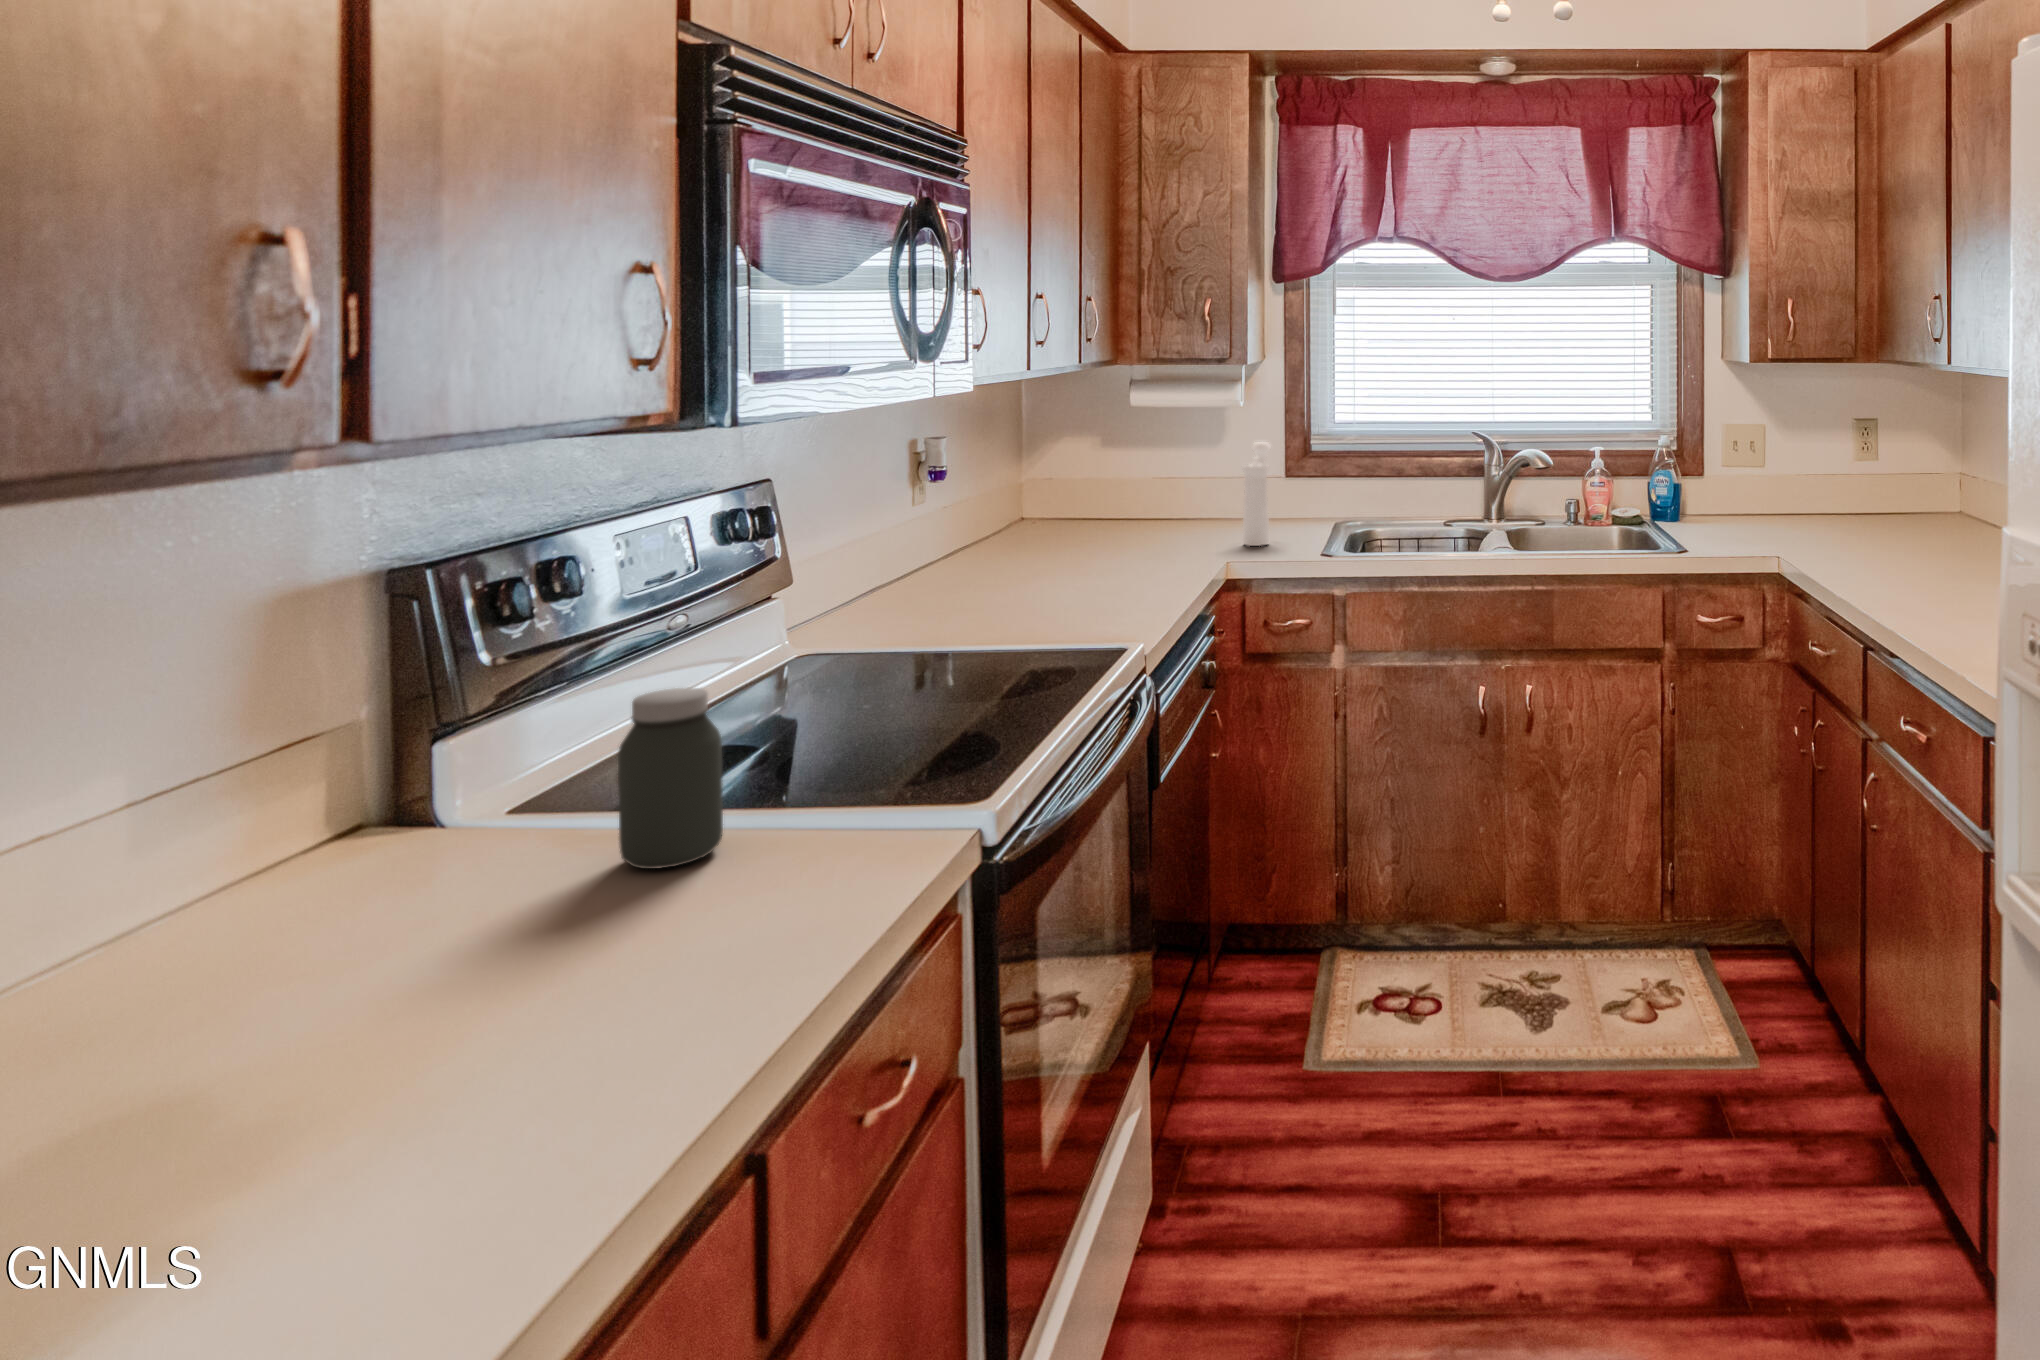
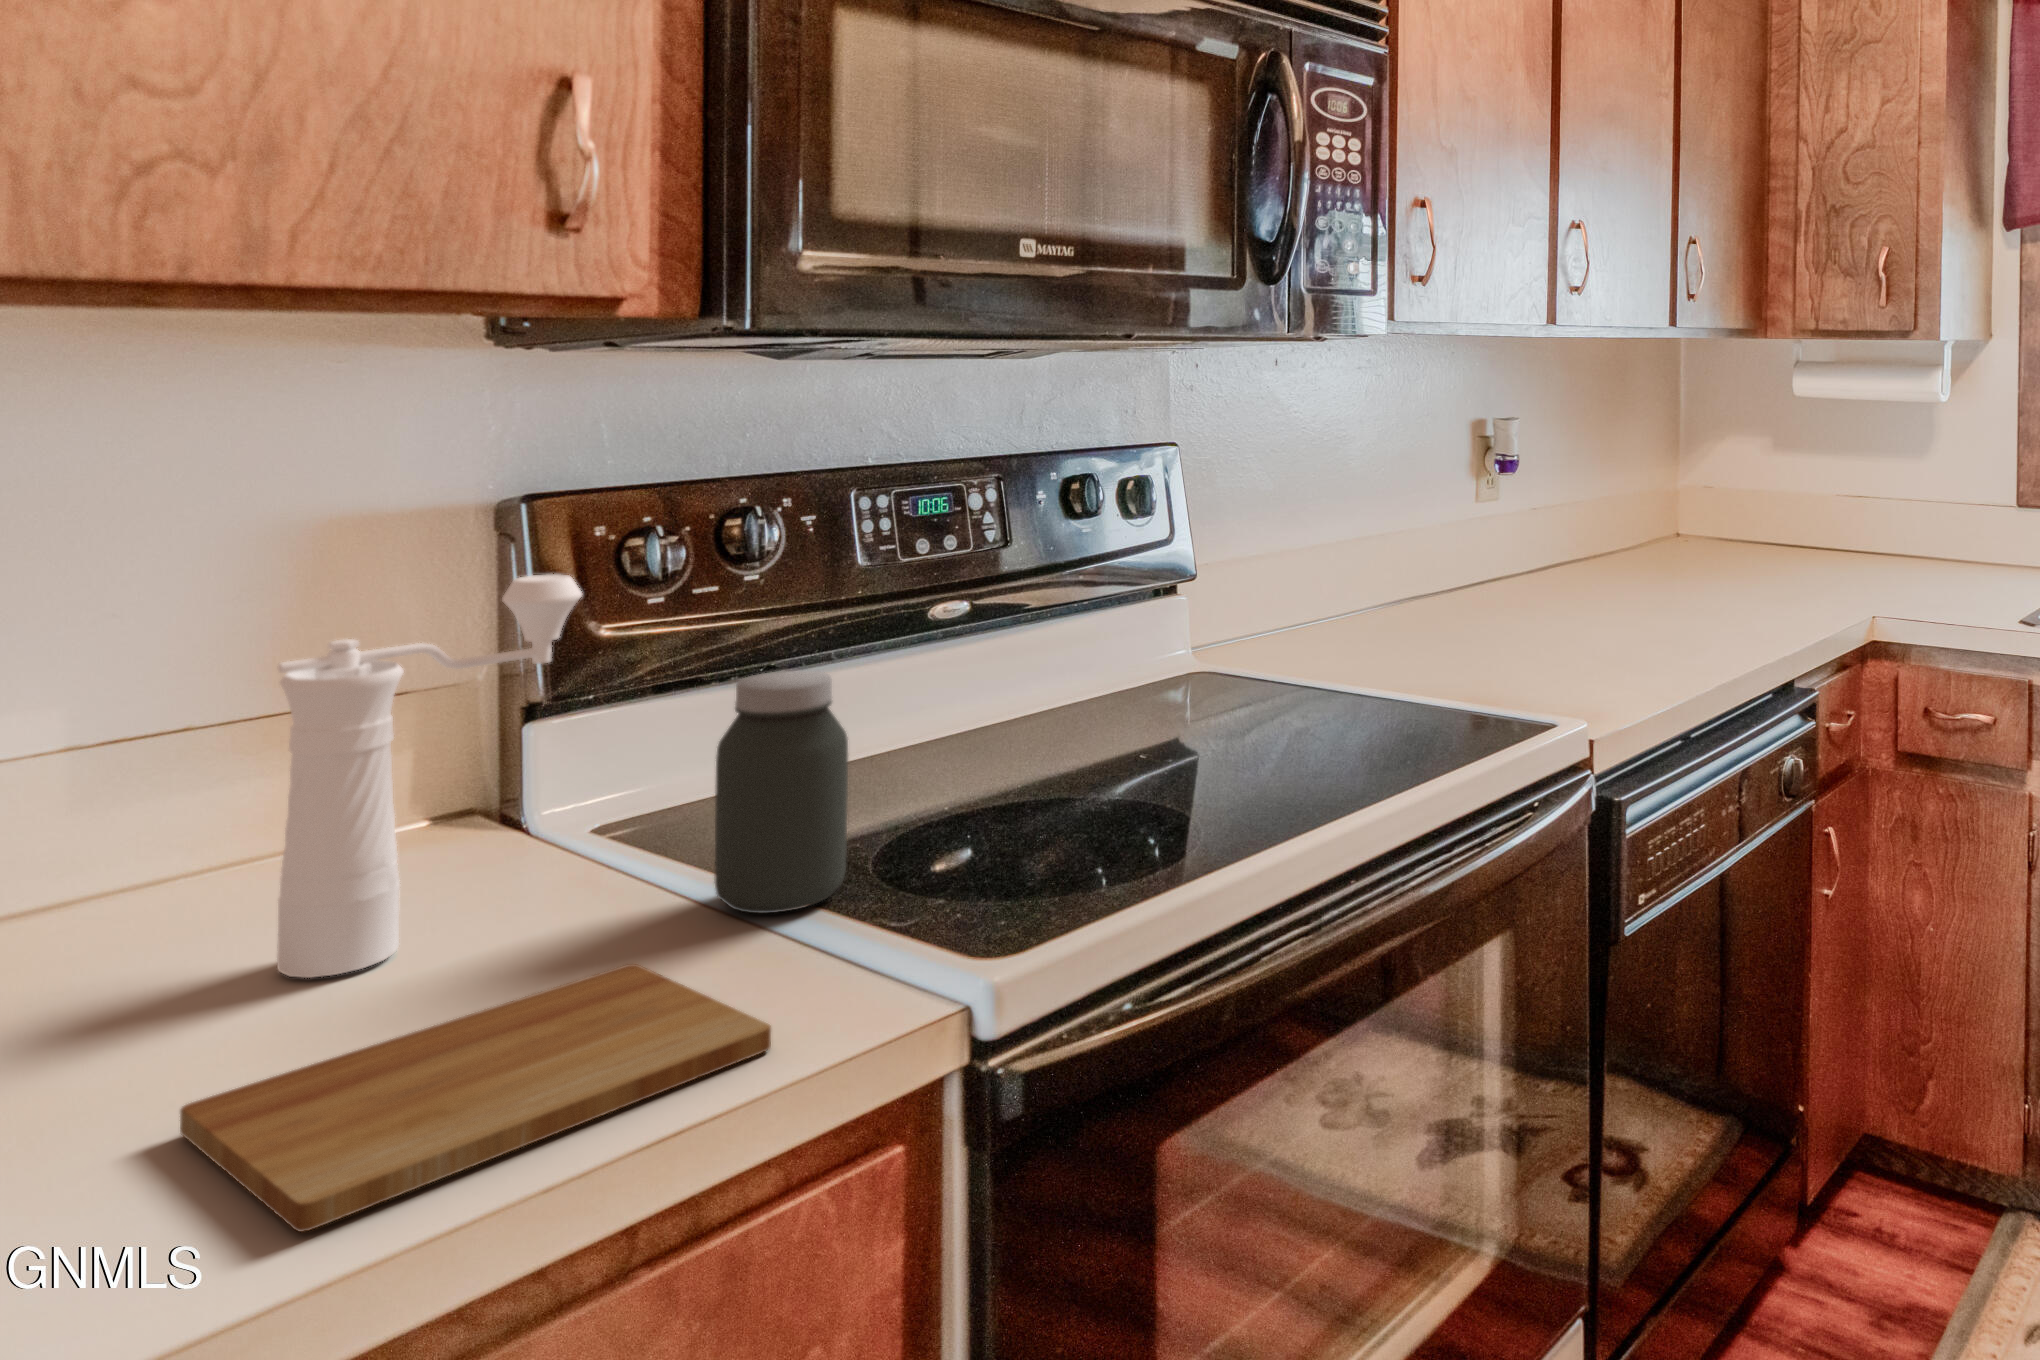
pepper mill: present [1243,442,1271,546] -> present [277,574,582,978]
cutting board: none [455,902,823,1053] -> present [180,964,771,1232]

